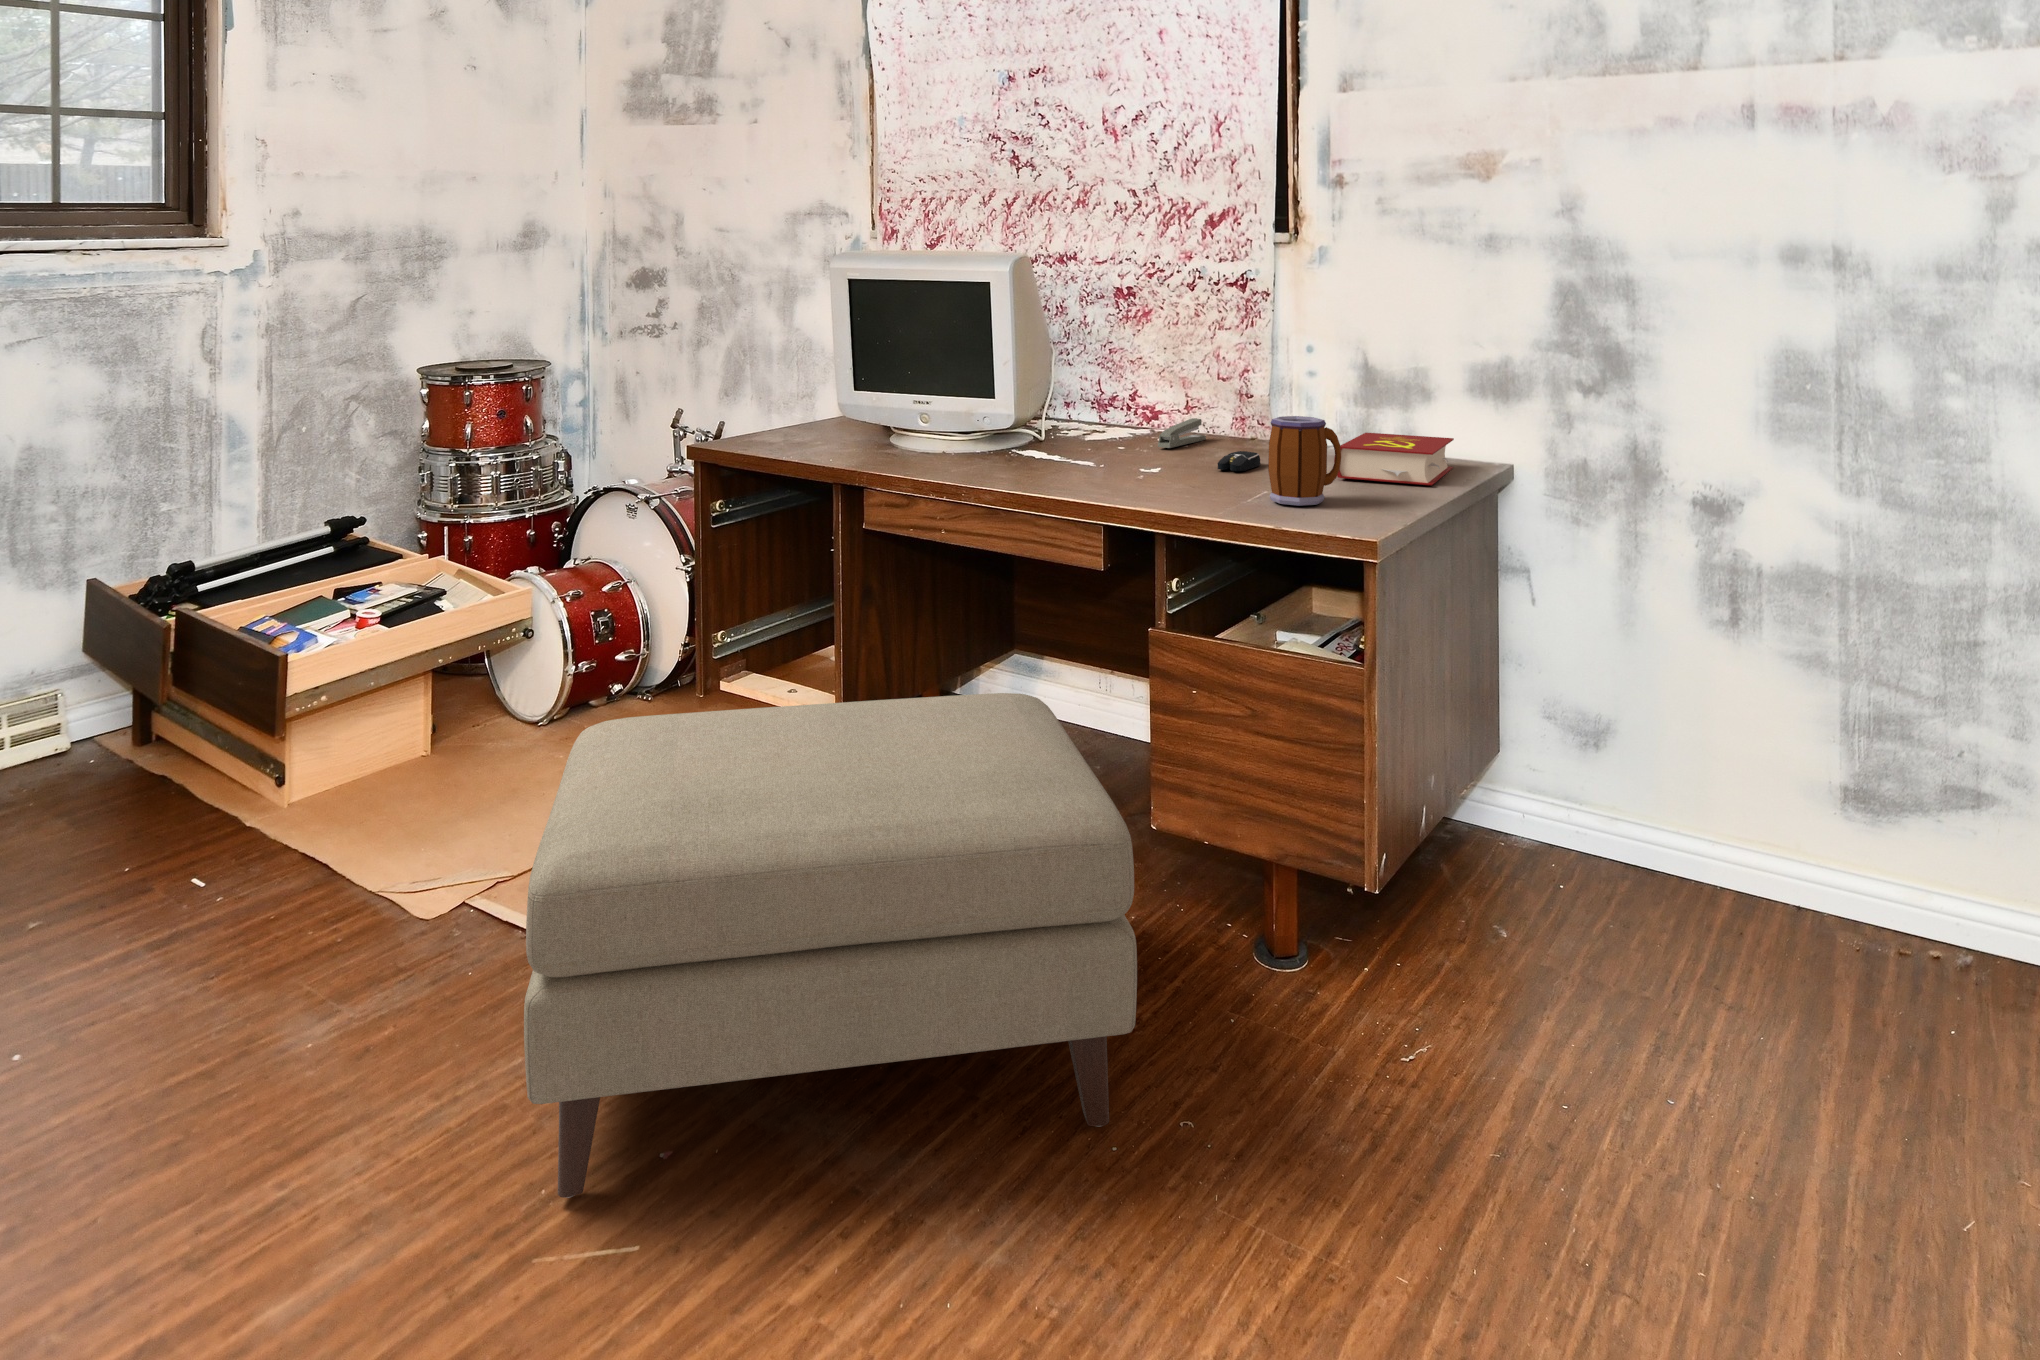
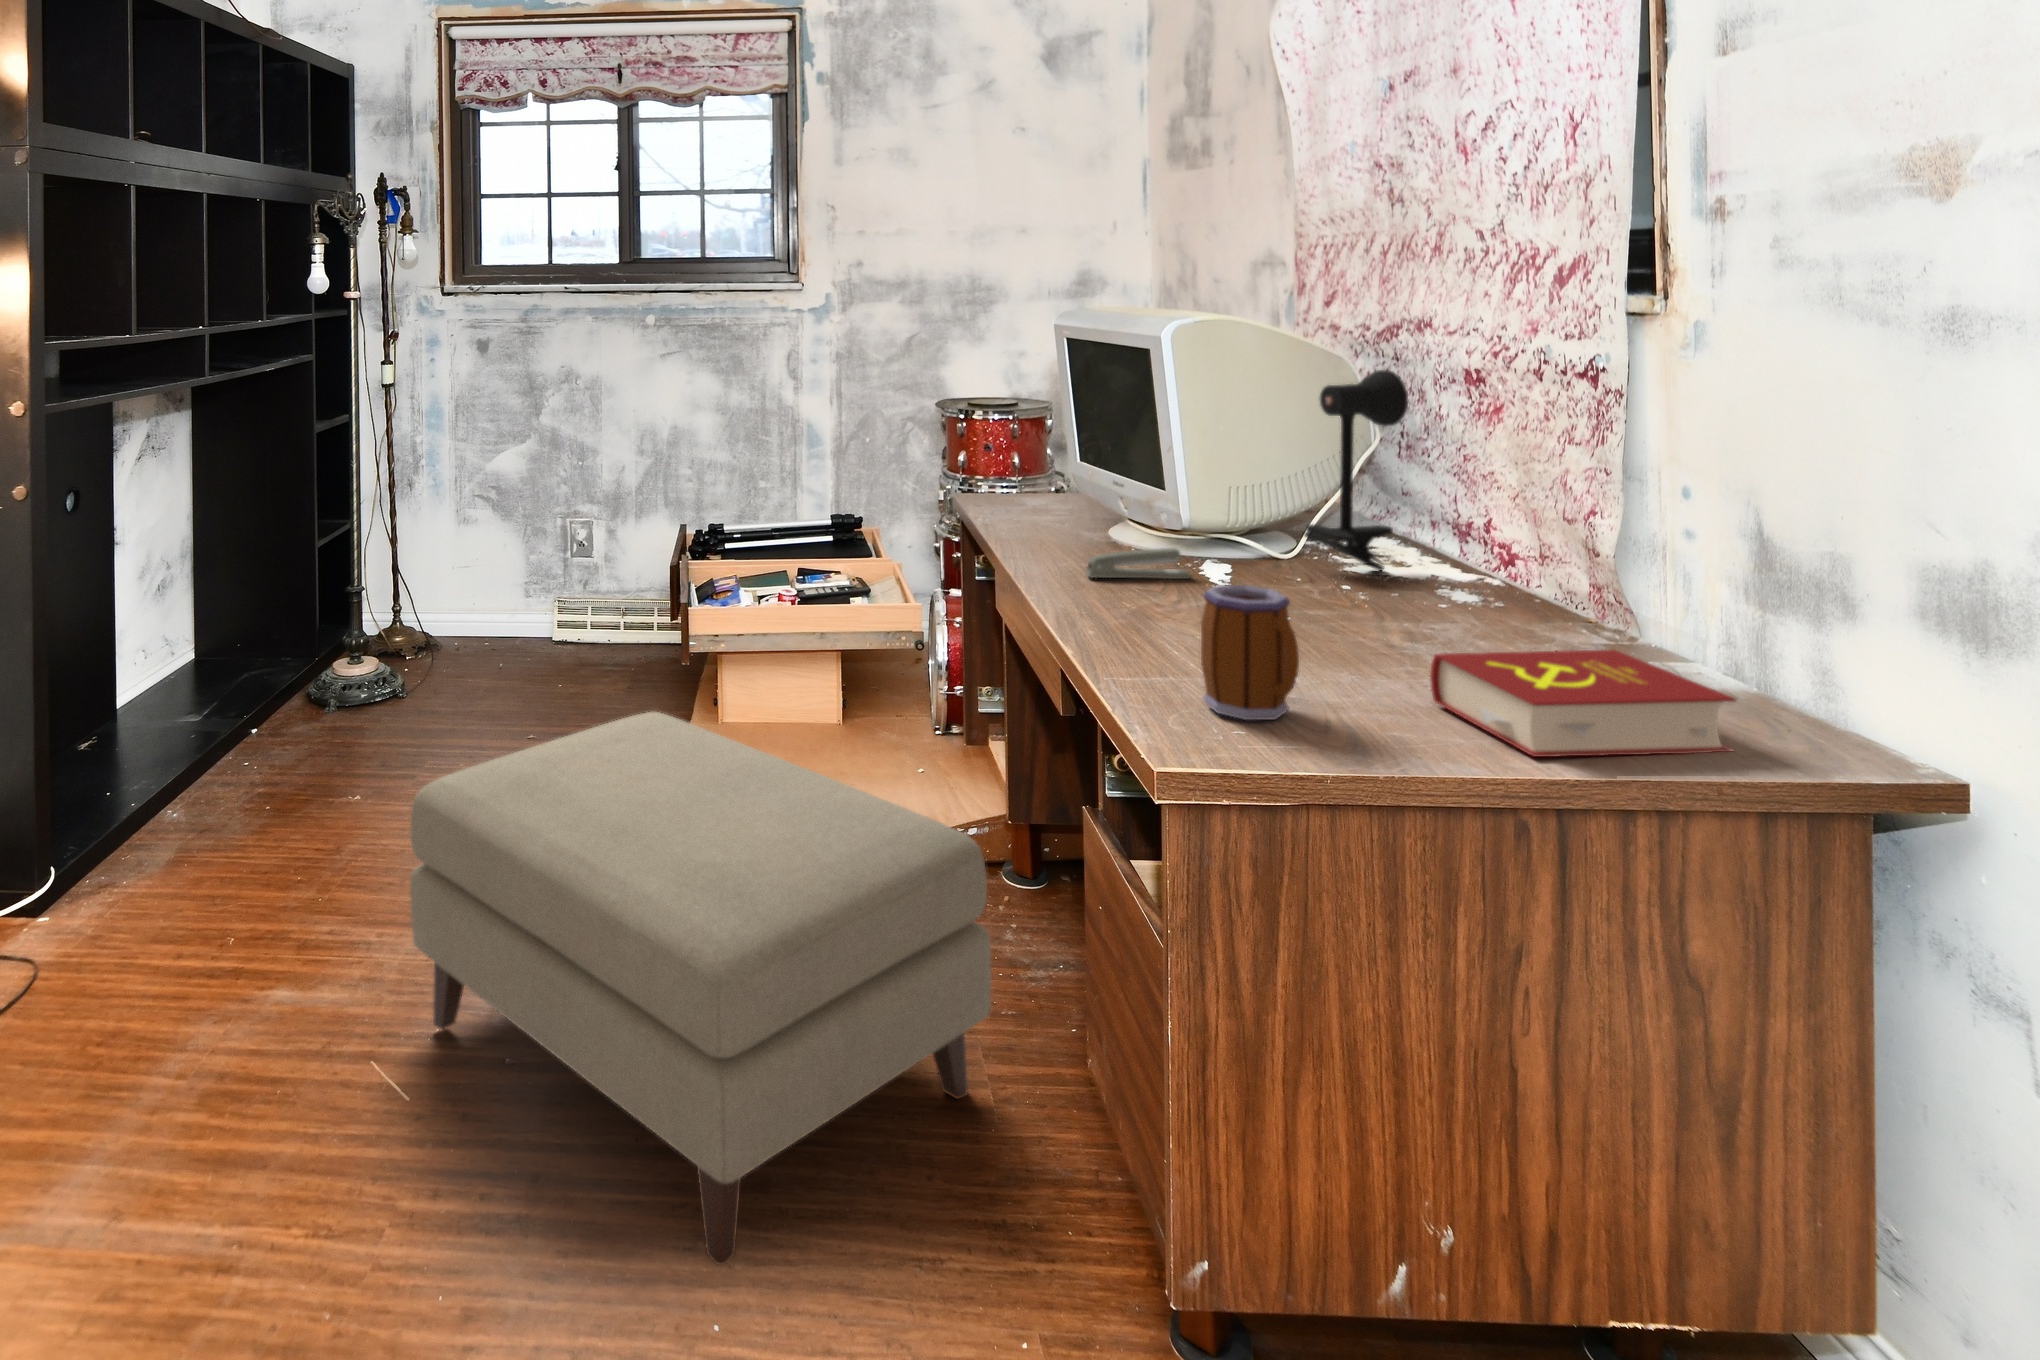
desk lamp: none [1067,289,1123,437] -> present [1304,370,1408,571]
stapler: present [1158,418,1206,448] -> present [1086,548,1190,579]
computer mouse: present [1217,451,1260,471] -> none [1328,628,1426,657]

